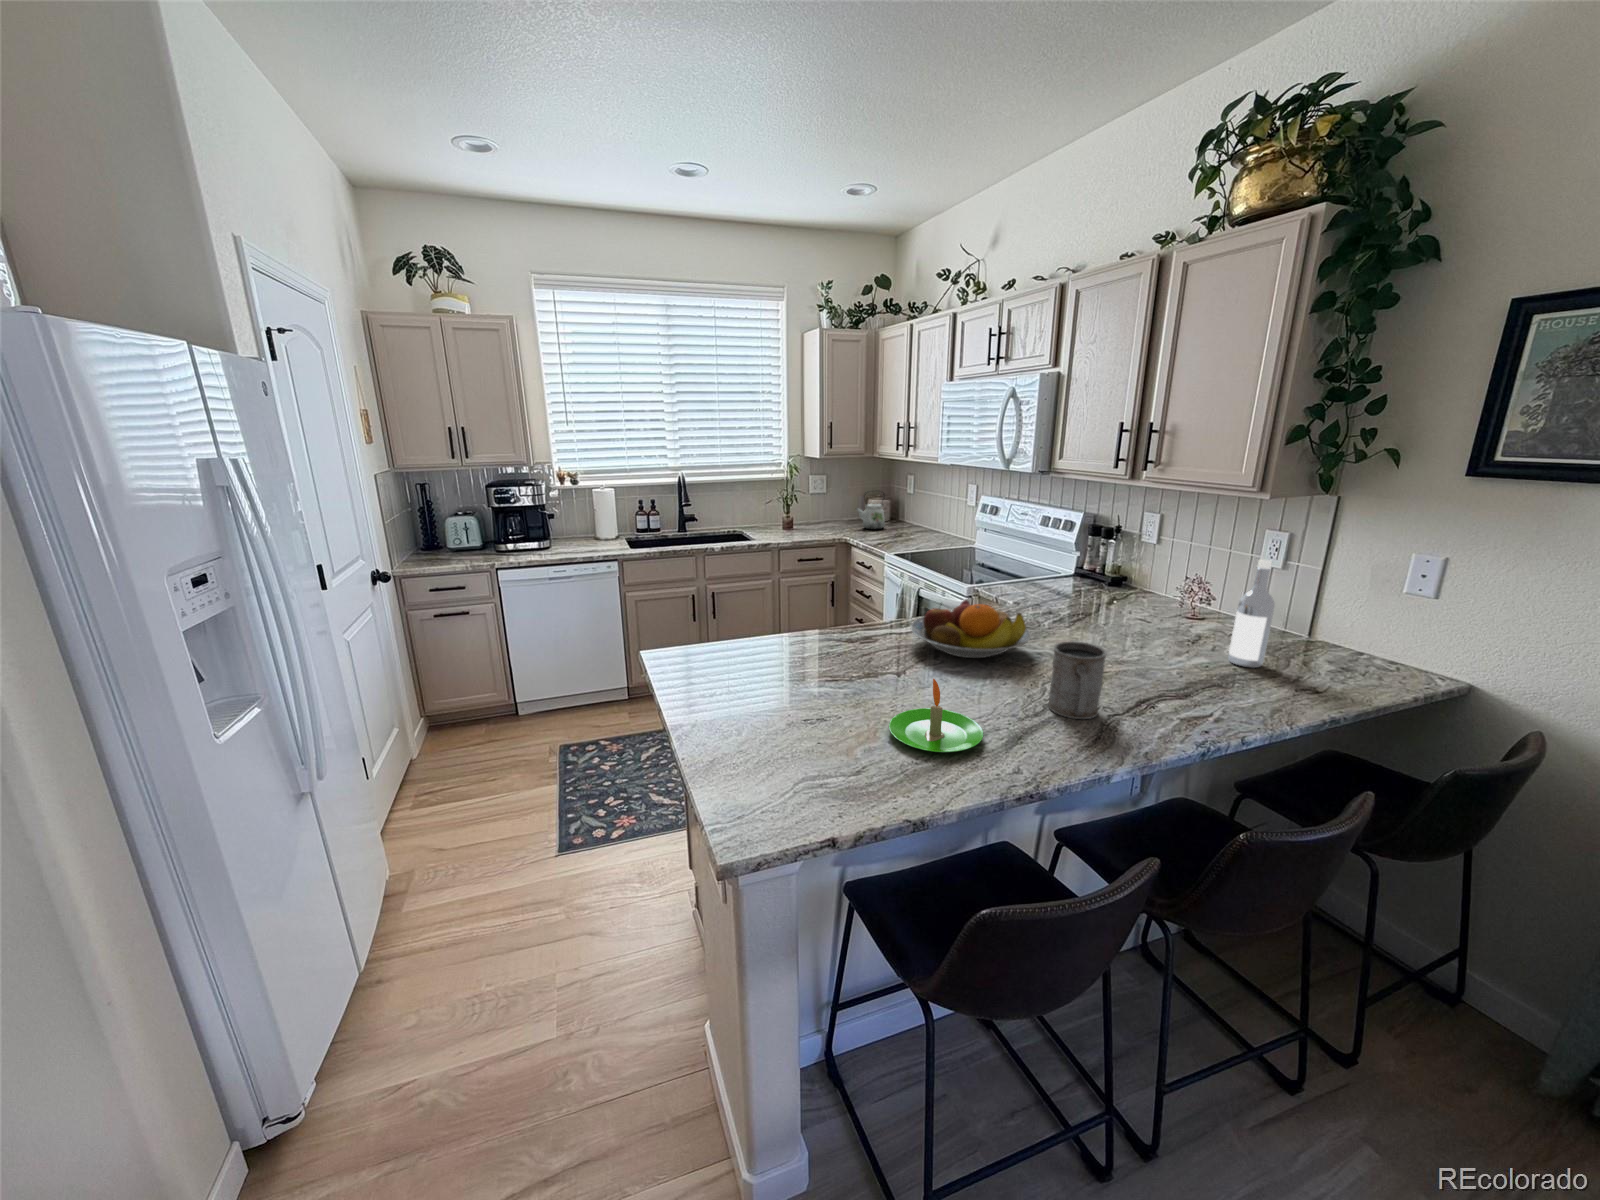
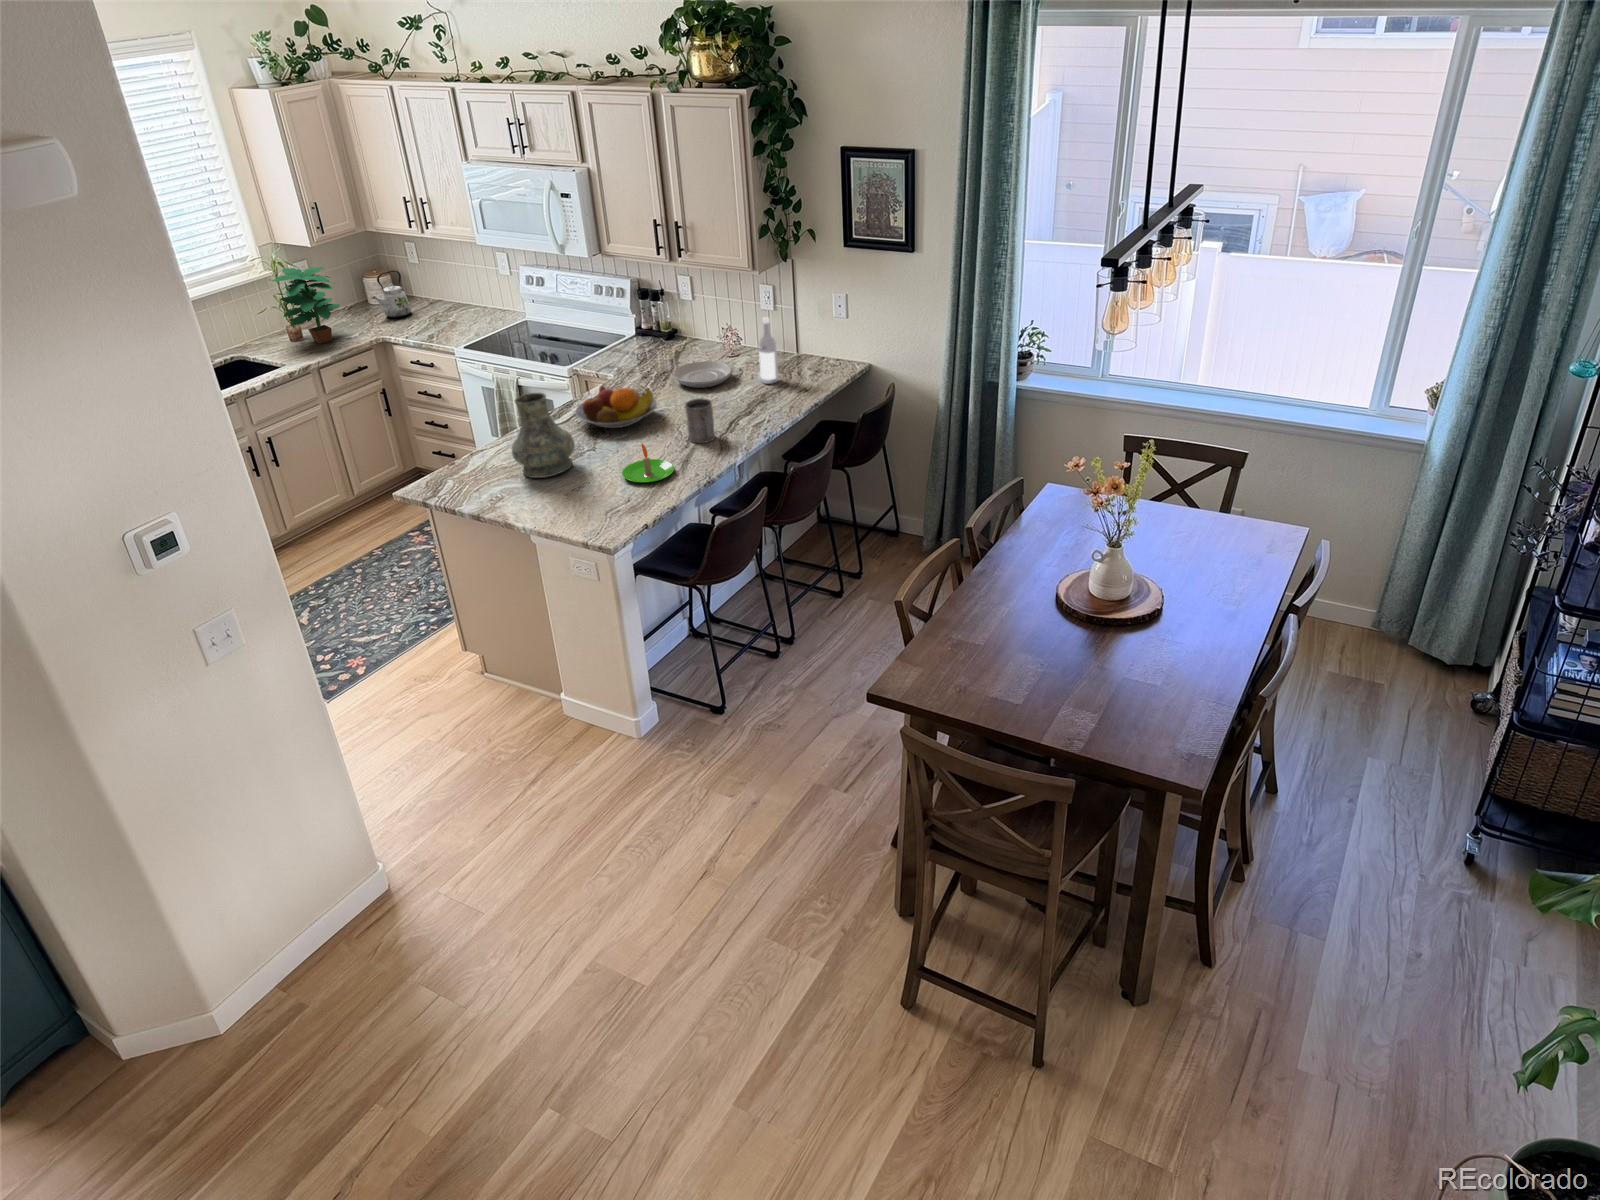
potted plant: none [777,473,826,534] -> present [273,267,340,344]
vase: none [770,565,860,686] -> present [512,393,575,478]
plate: none [1083,610,1181,645] -> present [673,361,732,388]

